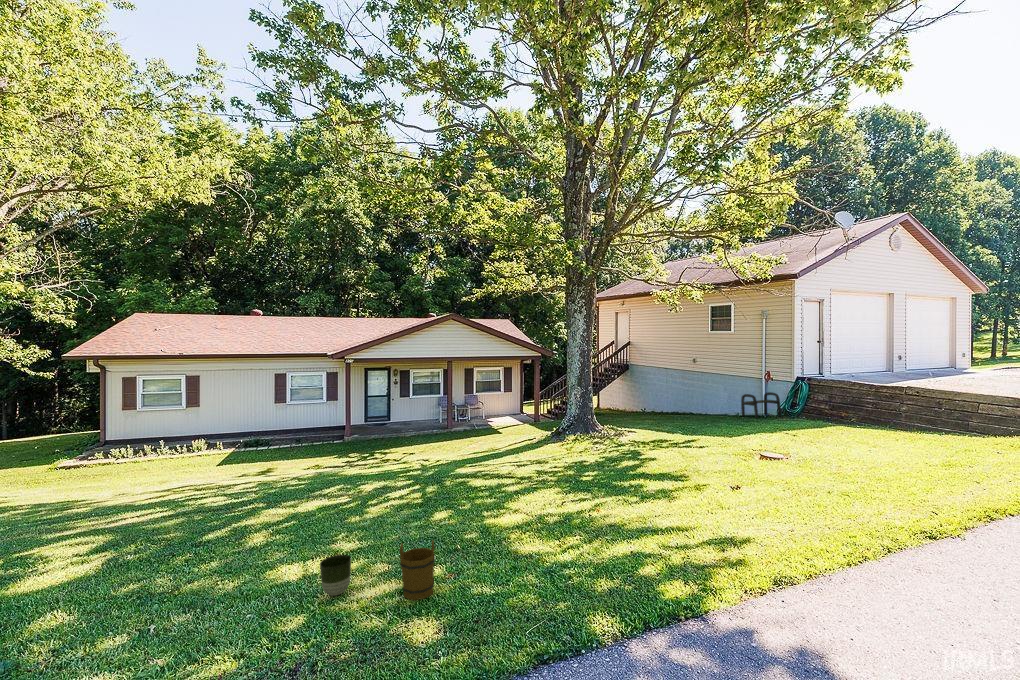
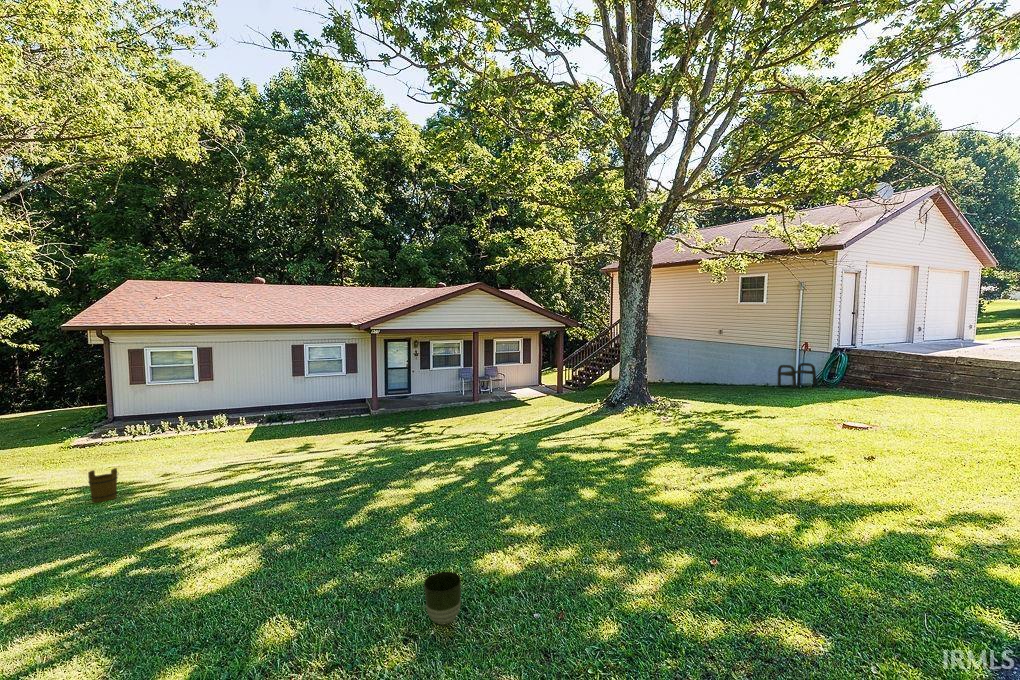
bucket: present [399,540,436,600] -> present [88,468,119,502]
planter: present [320,555,351,596] -> present [424,572,461,625]

